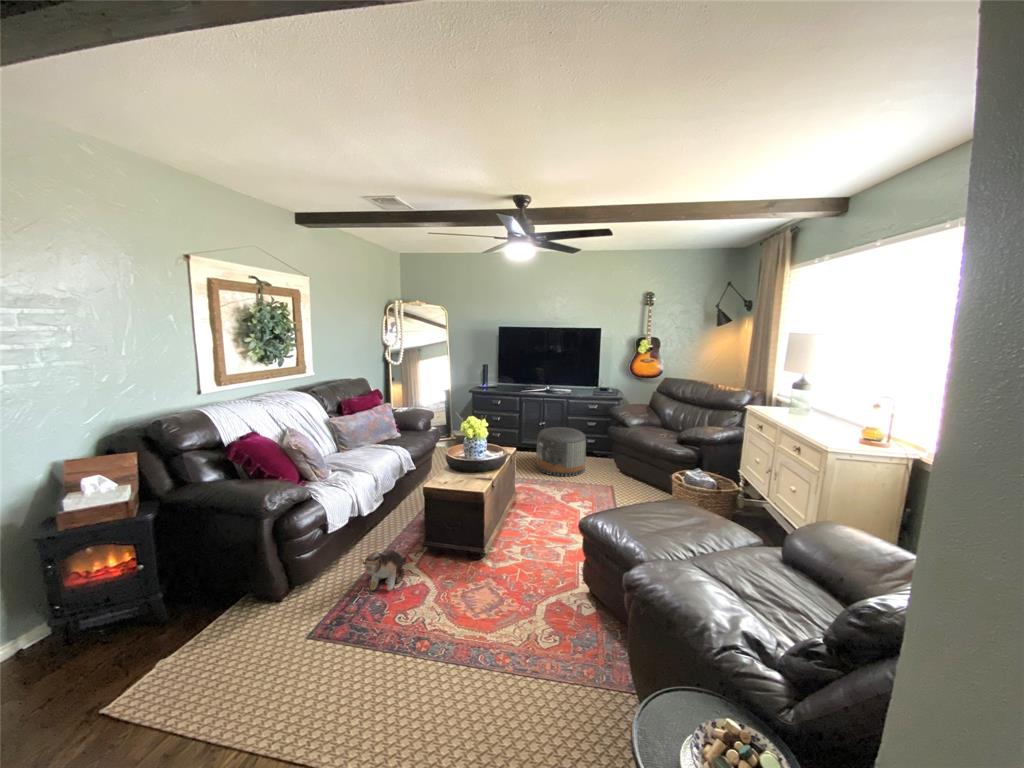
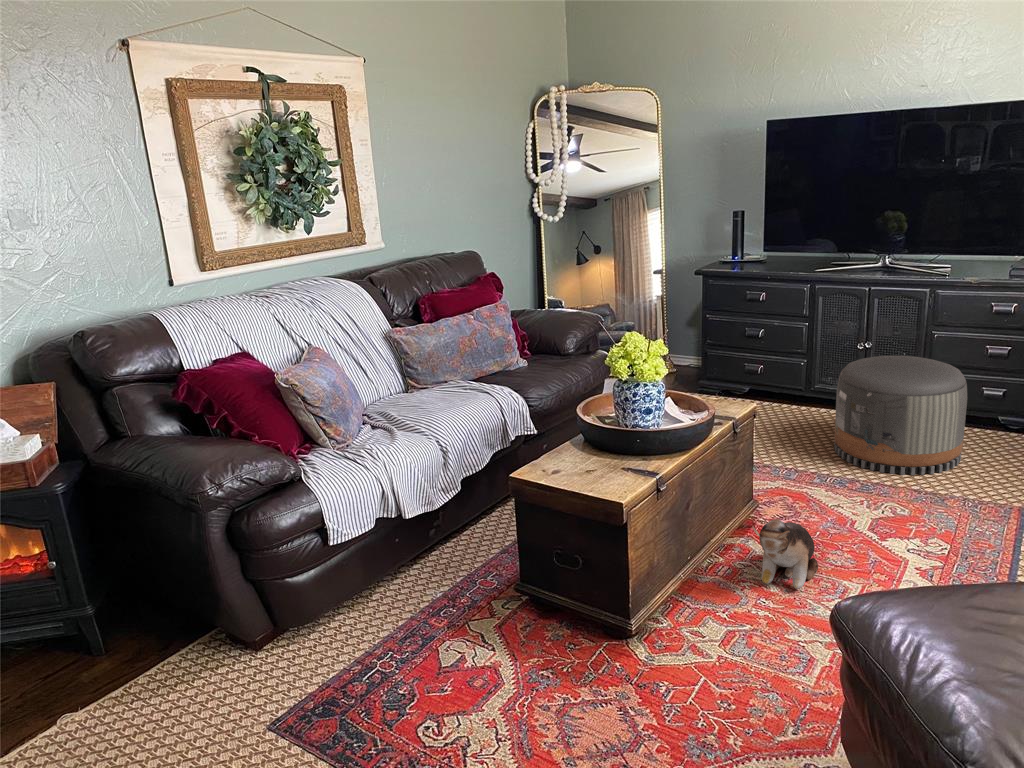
plush toy: present [359,550,407,591] -> present [752,519,818,589]

